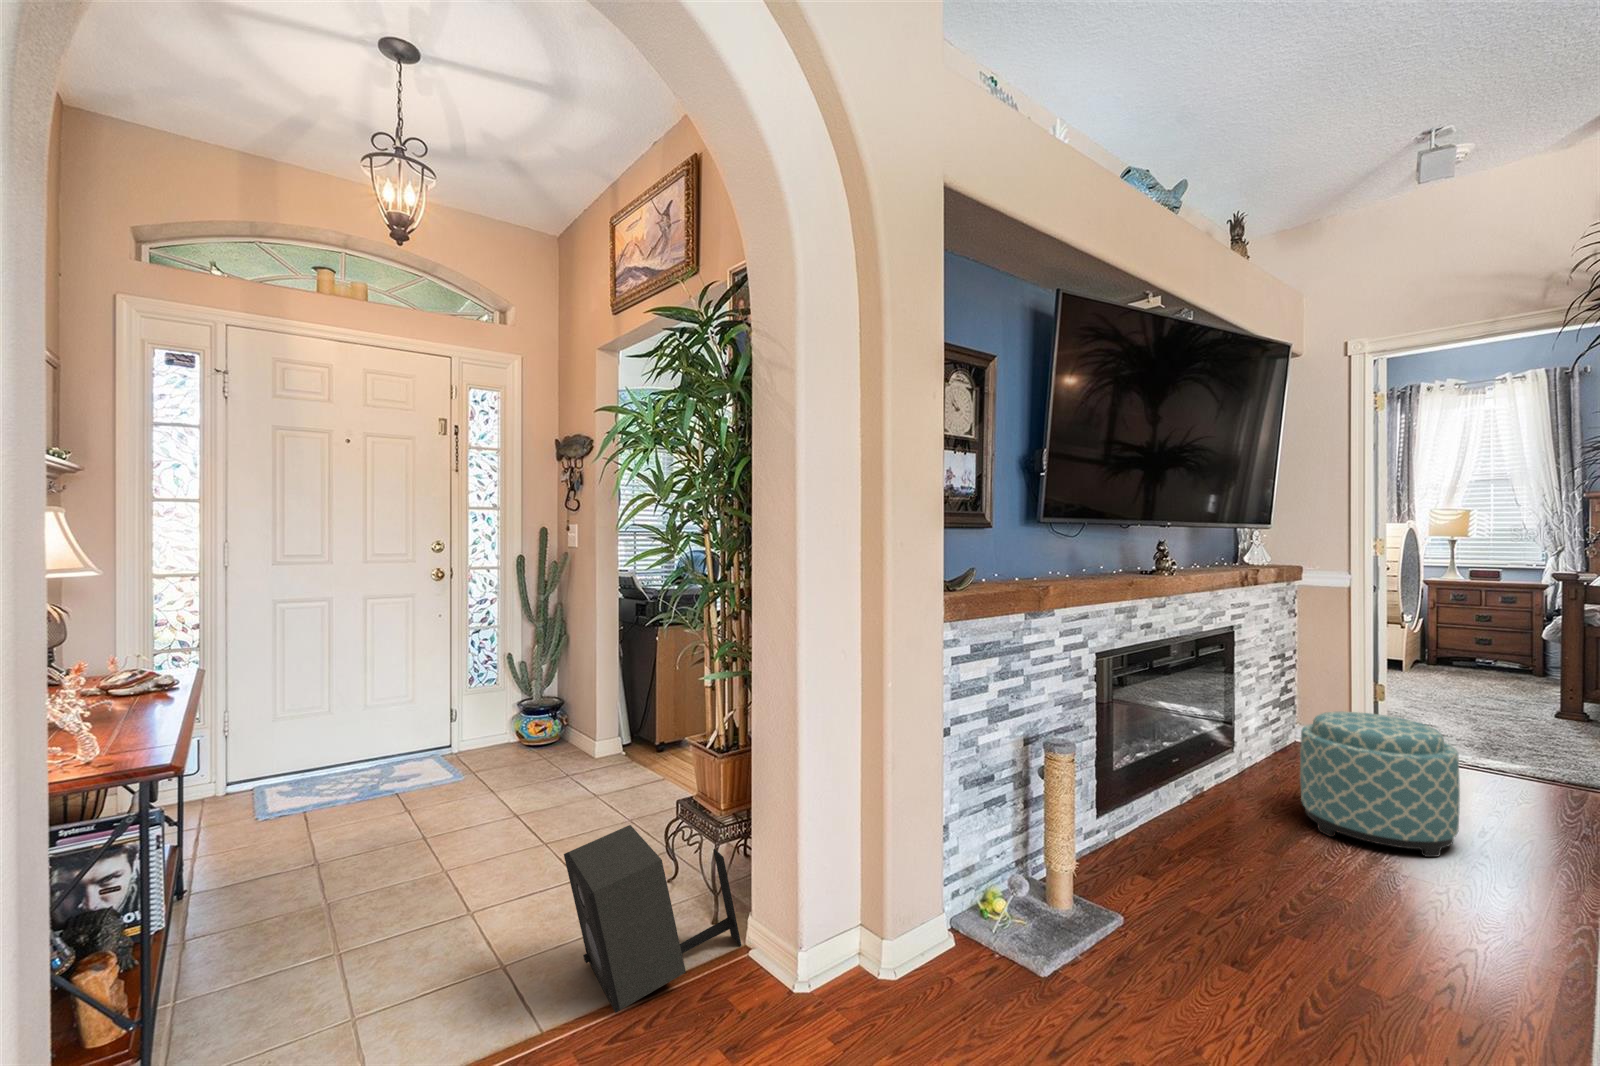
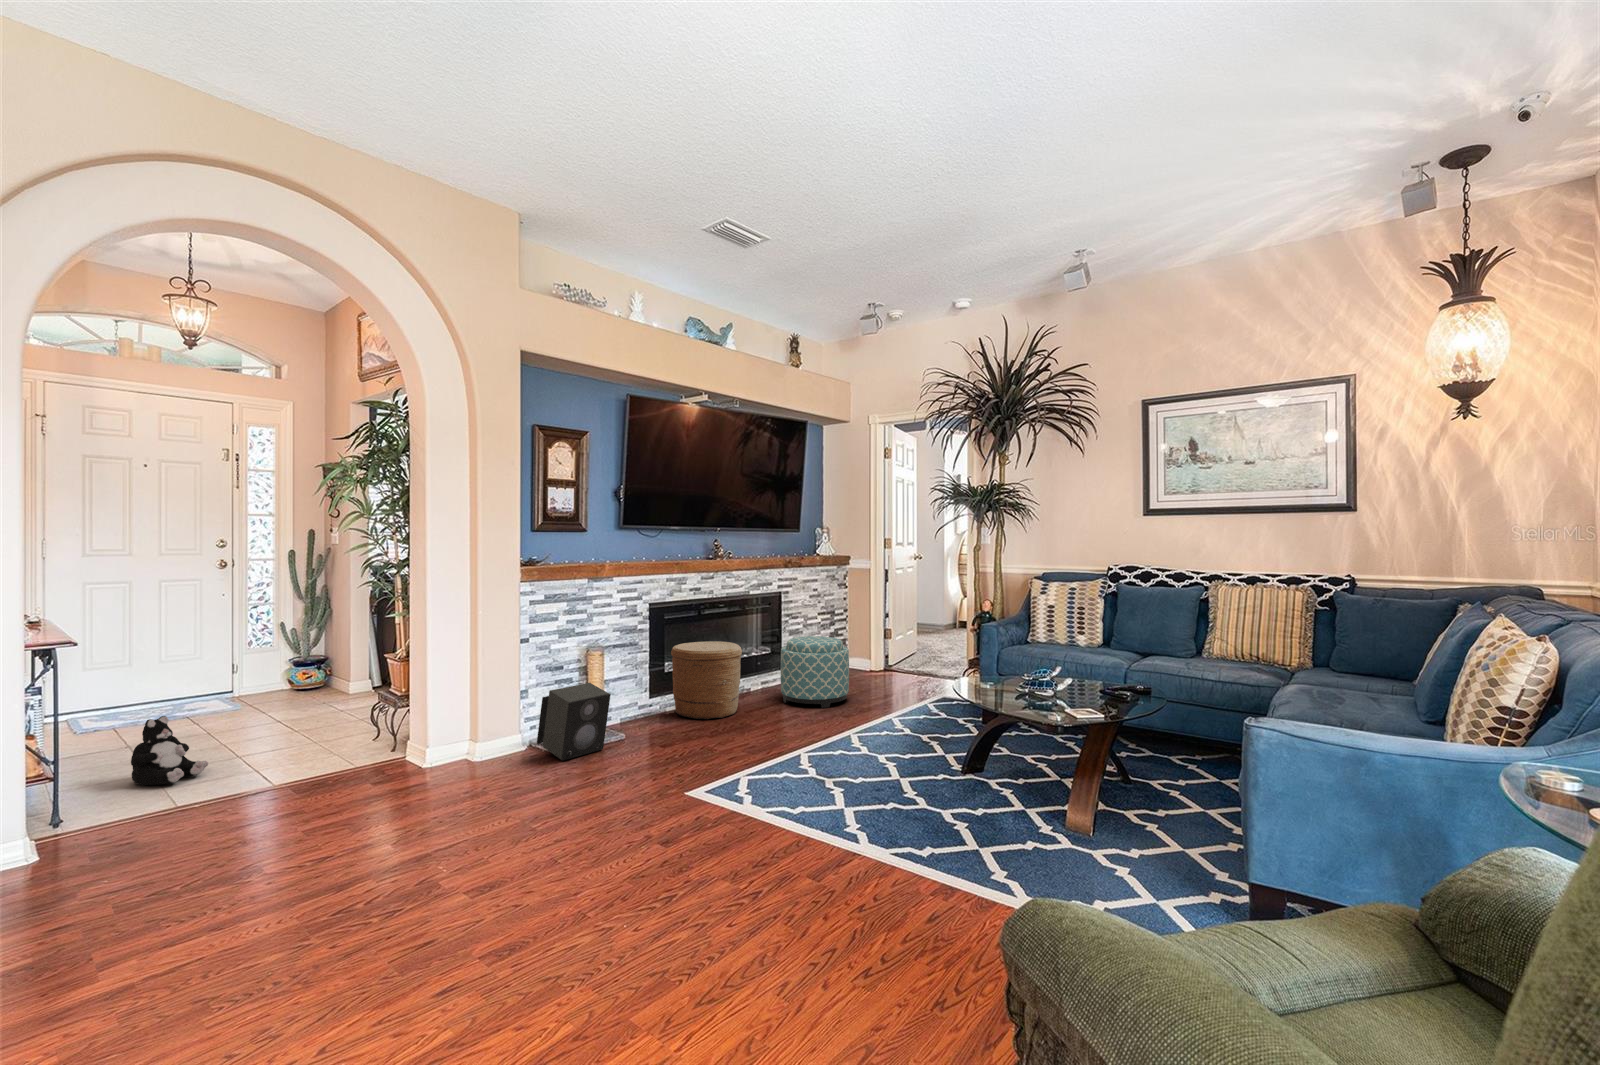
woven basket: none [1137,719,1282,878] -> present [671,641,742,719]
speaker: present [564,825,741,1013] -> present [537,683,611,760]
plush toy: none [300,865,428,1011] -> present [131,716,208,785]

